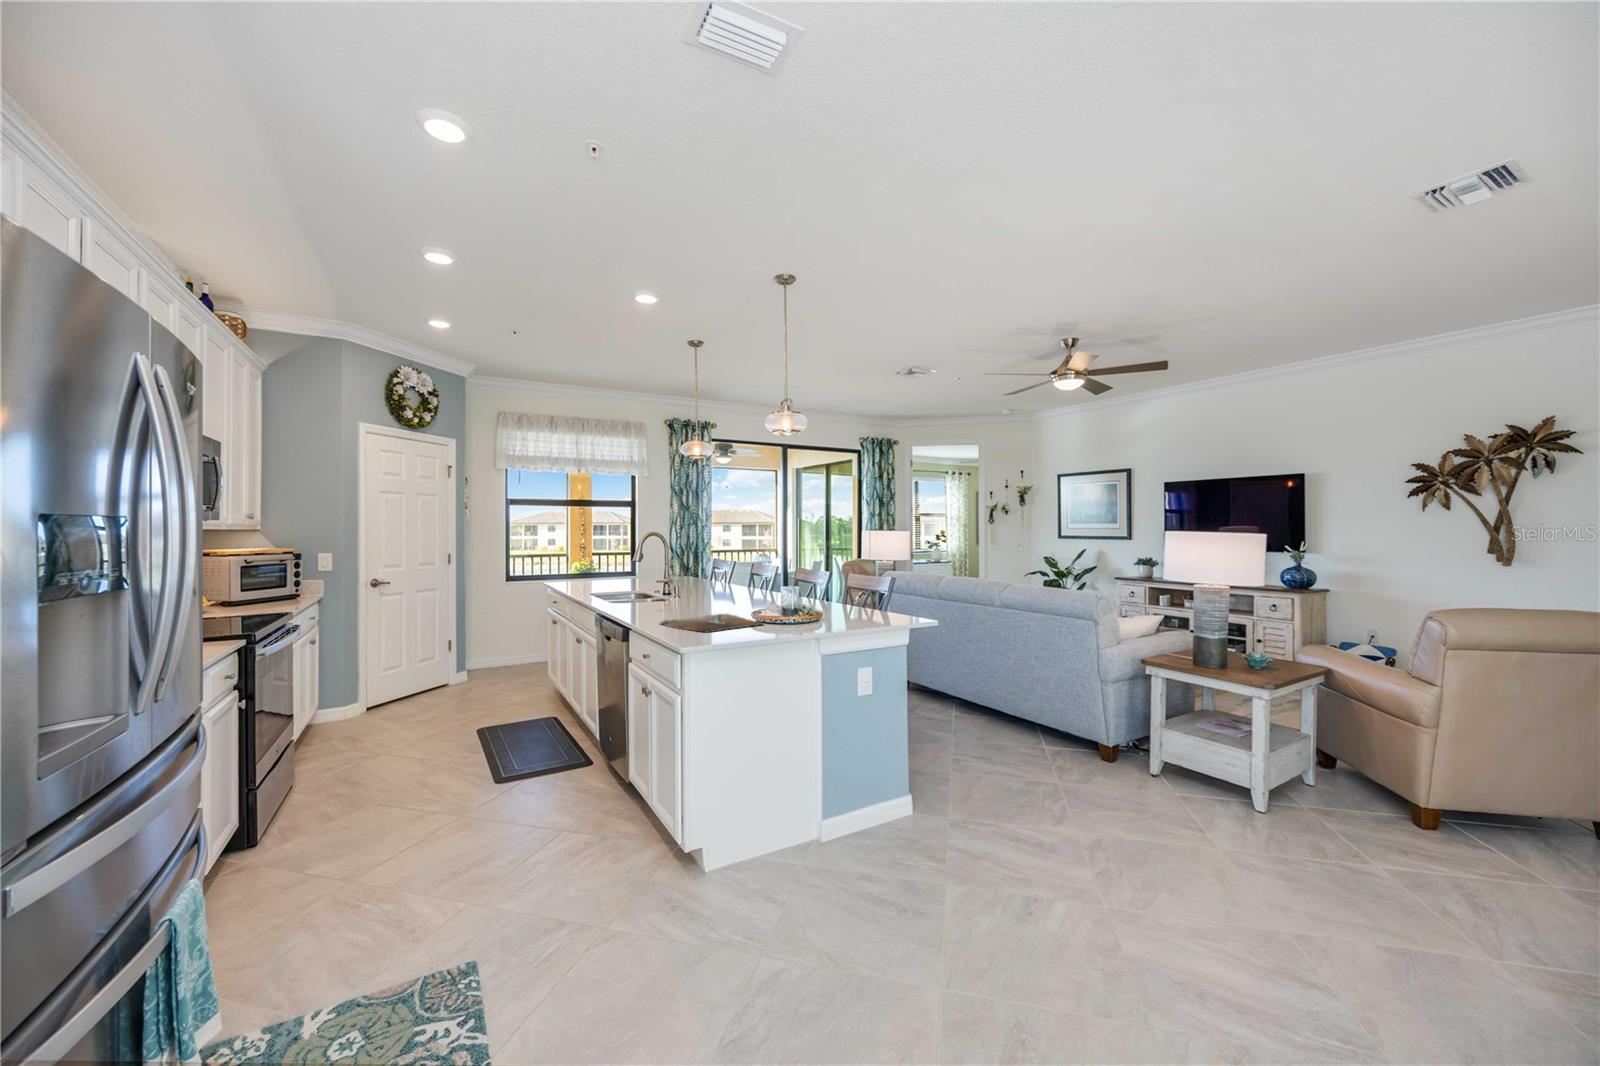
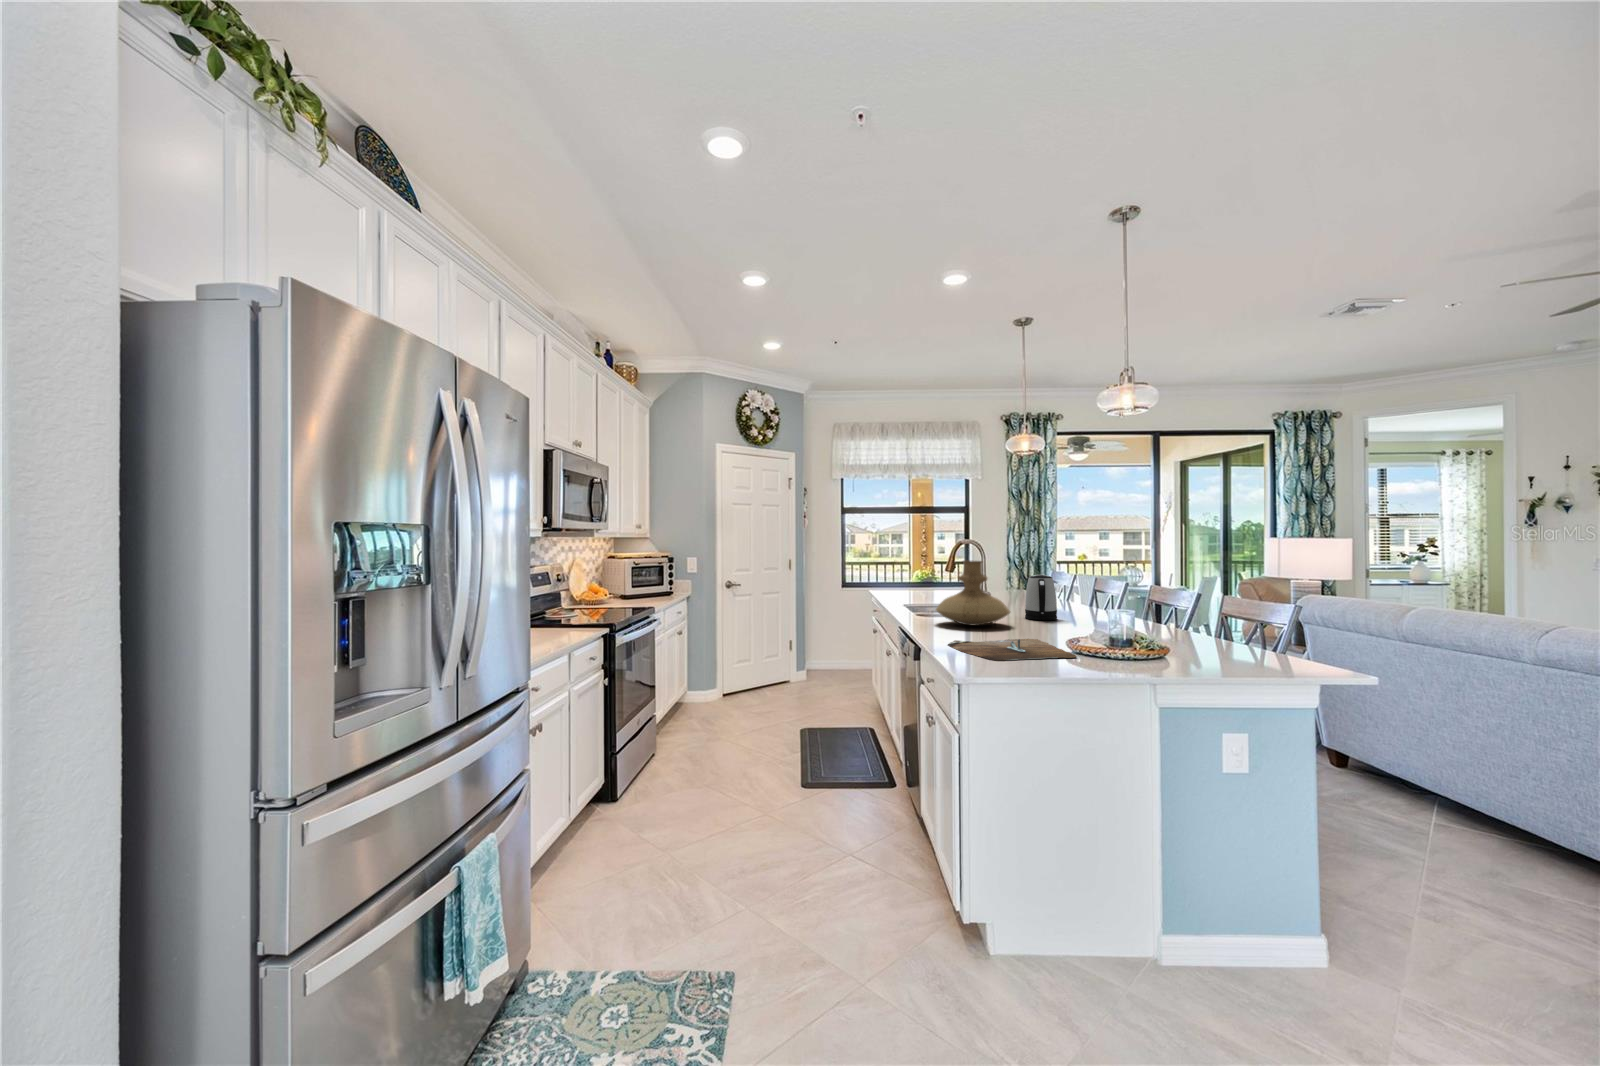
vase: none [635,551,700,607] -> present [936,561,1010,626]
kettle: none [706,561,731,599] -> present [1025,575,1057,620]

